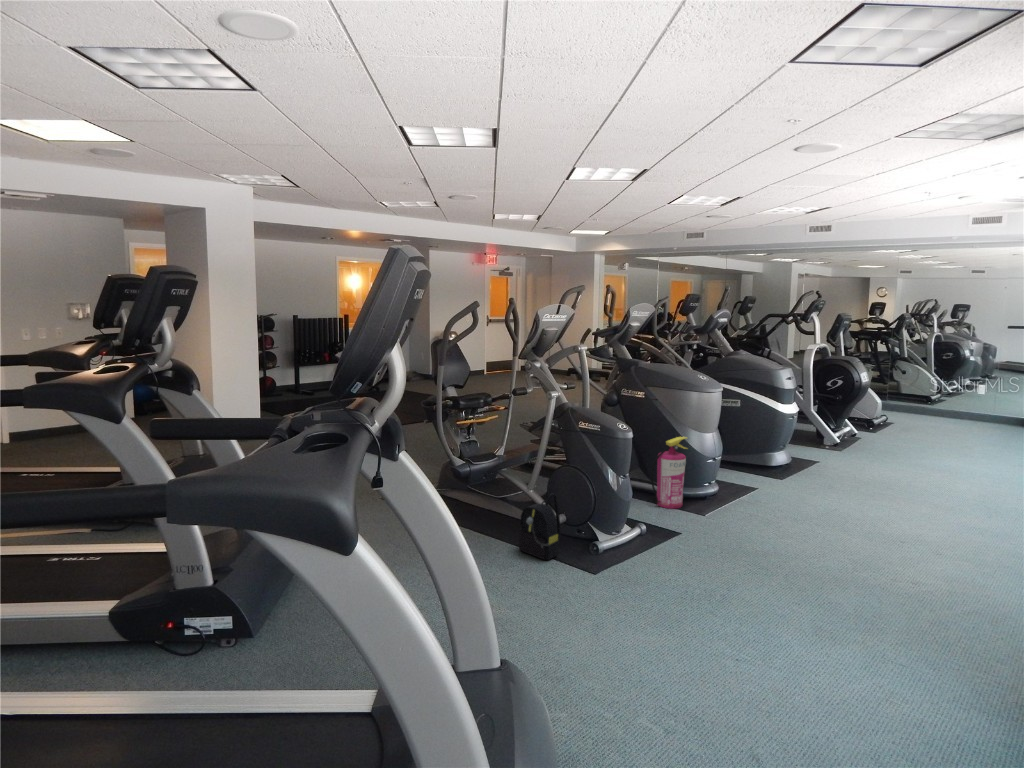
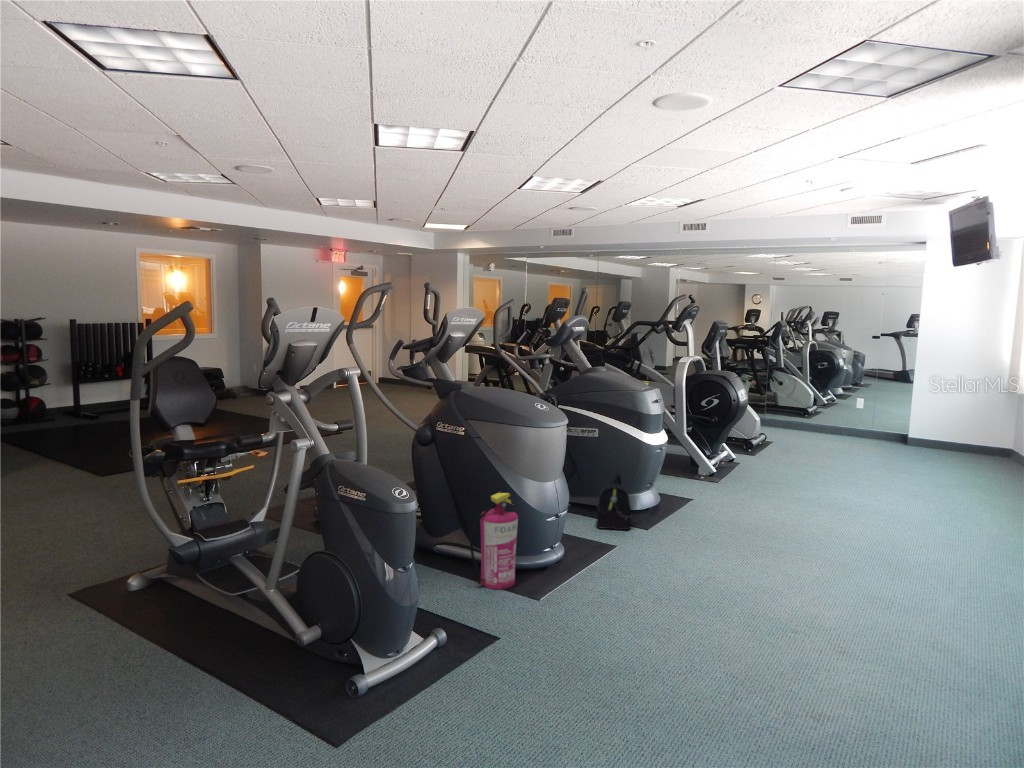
backpack: present [519,493,561,560] -> present [596,474,631,530]

